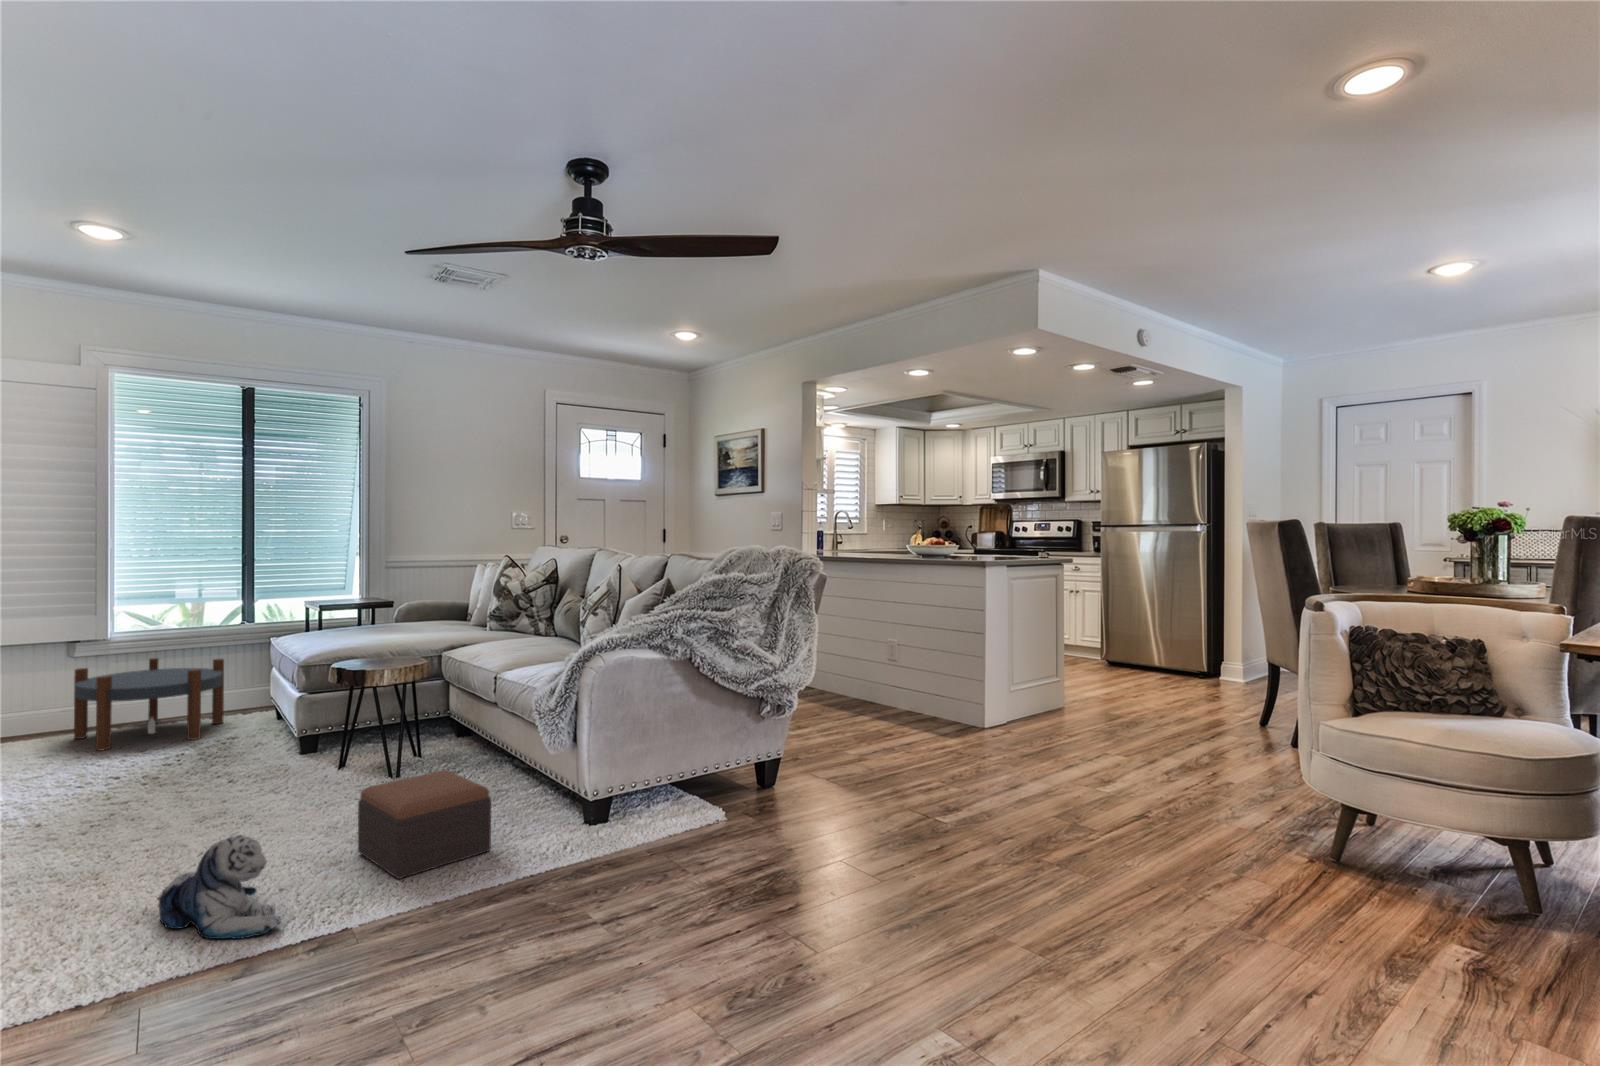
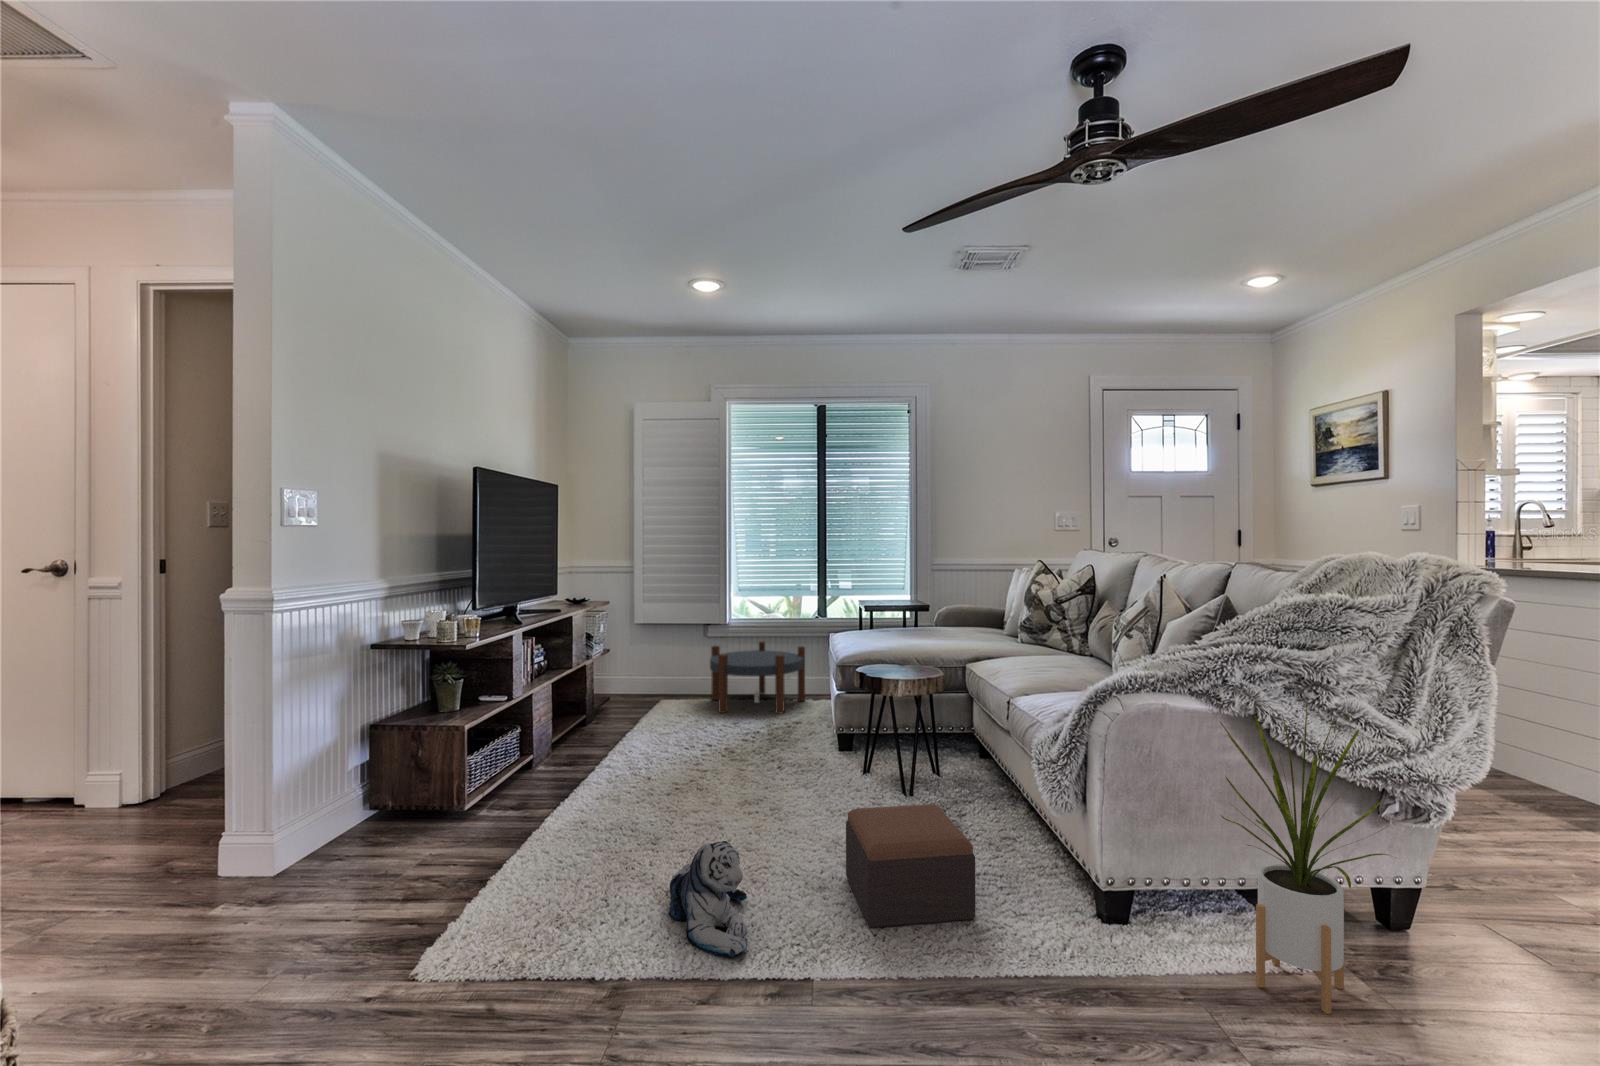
house plant: none [670,643,767,837] -> present [1220,704,1388,1014]

